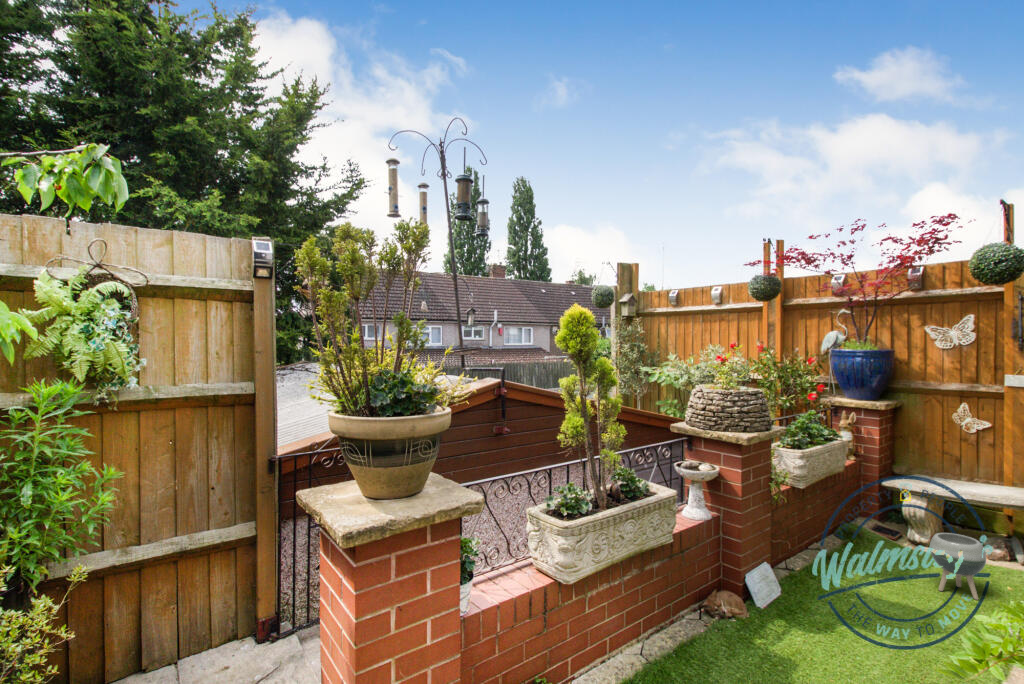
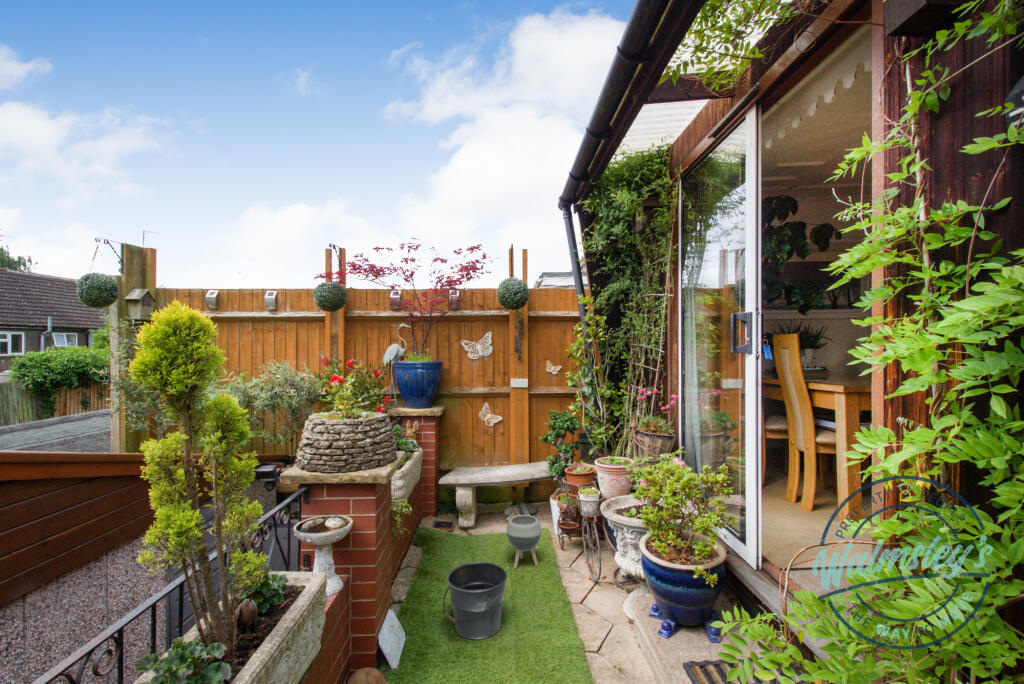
bucket: none [807,547,886,620] -> present [443,562,507,639]

